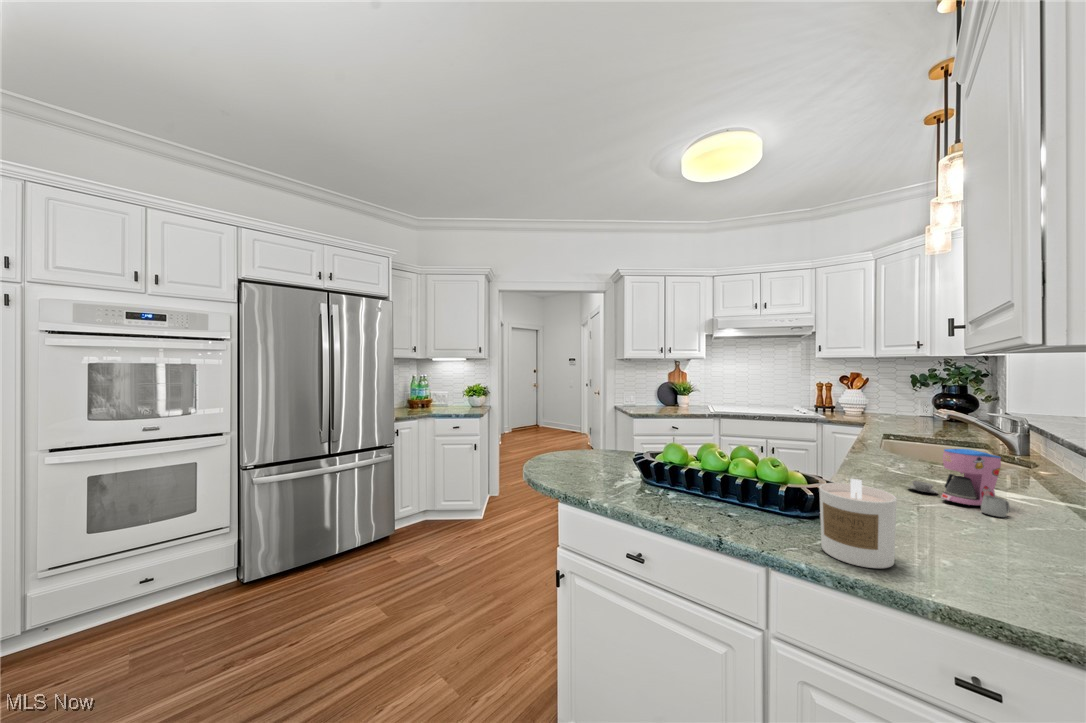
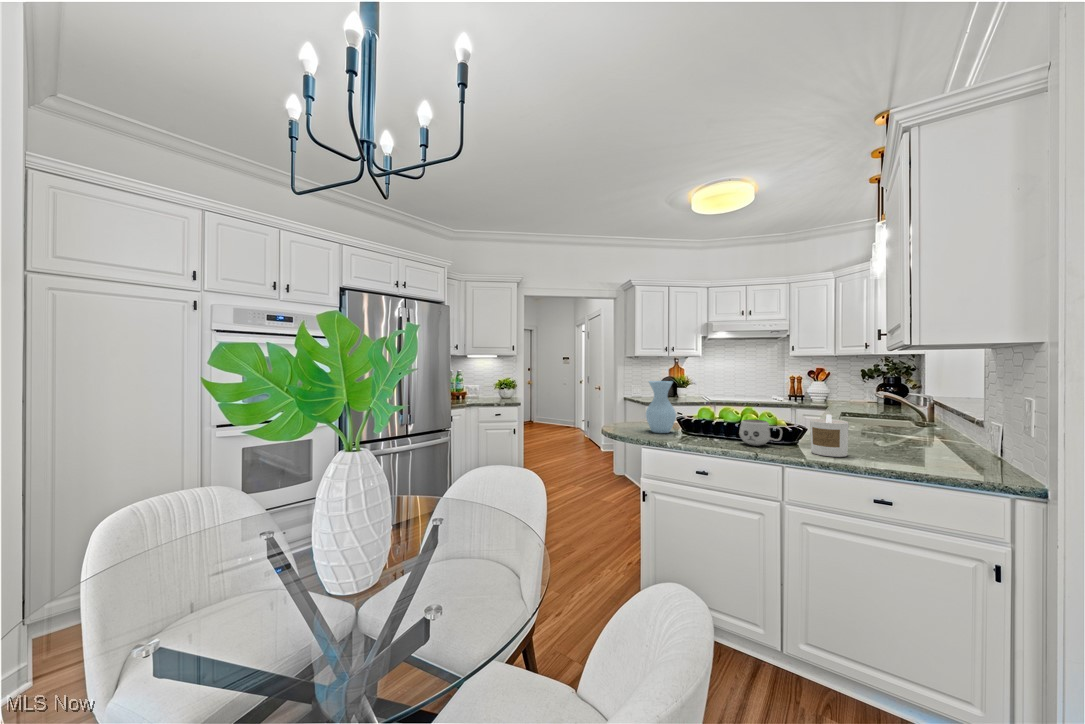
vase: none [567,400,612,483] -> present [646,381,676,433]
coffee maker: present [908,449,1010,517] -> none [856,407,910,443]
mug: none [697,473,770,523] -> present [739,419,782,446]

